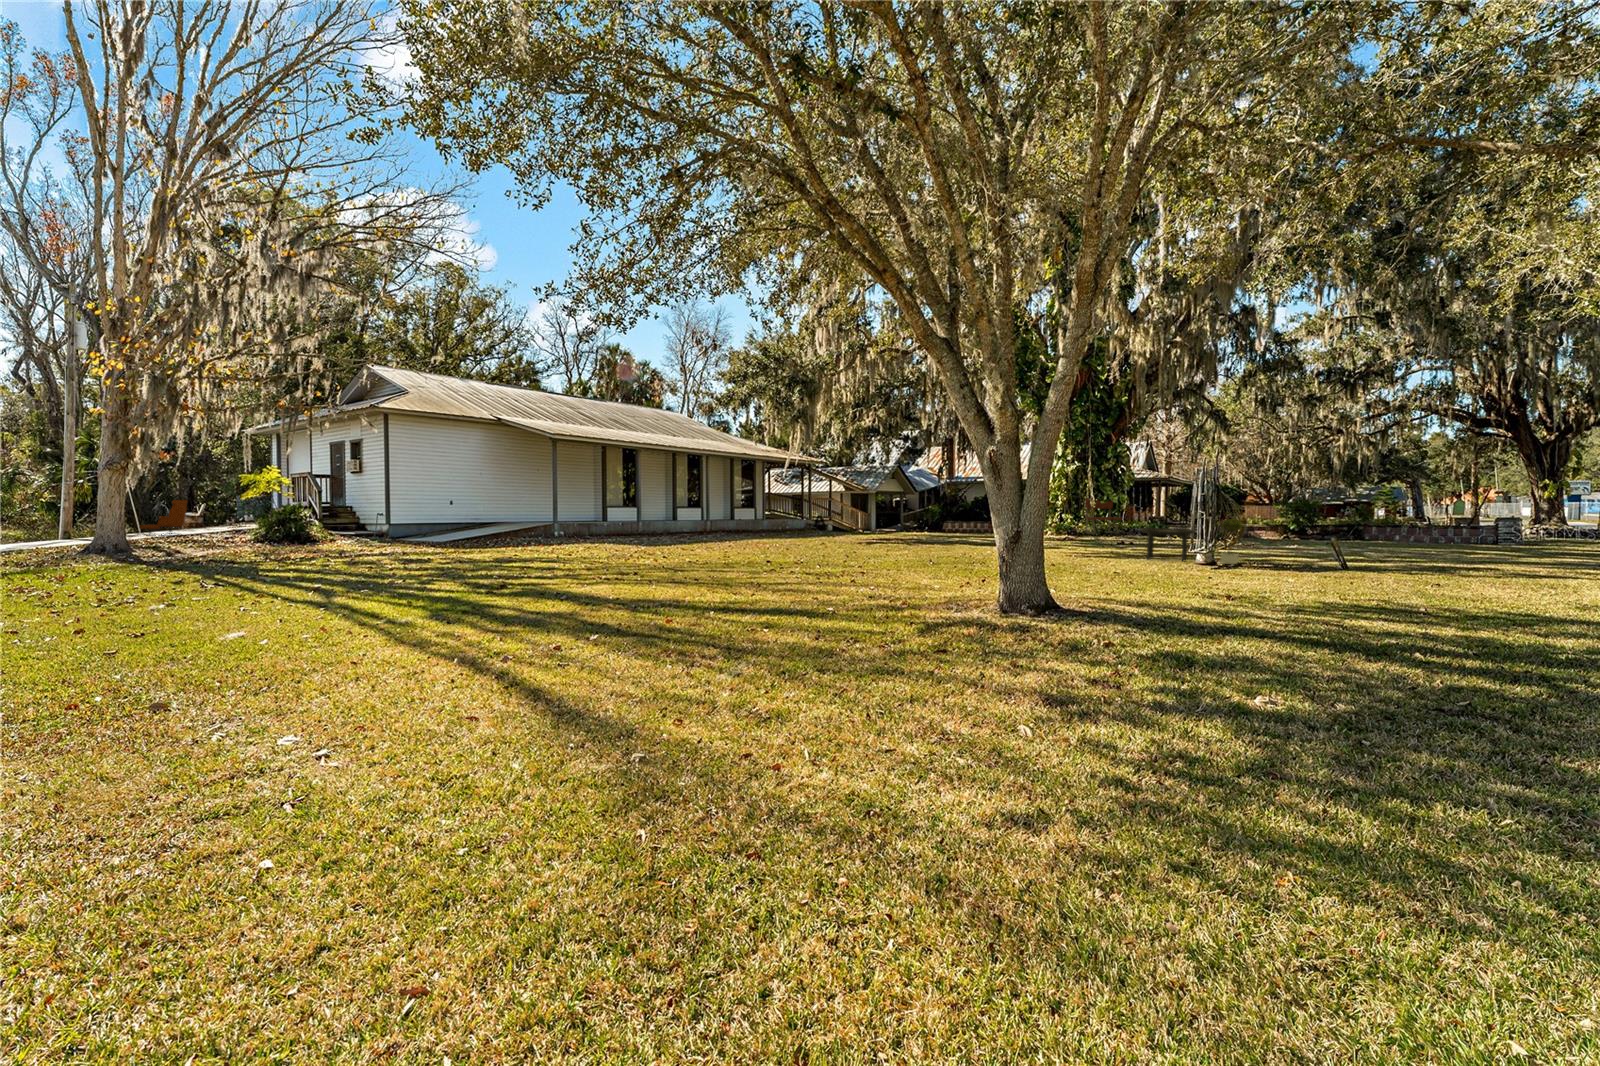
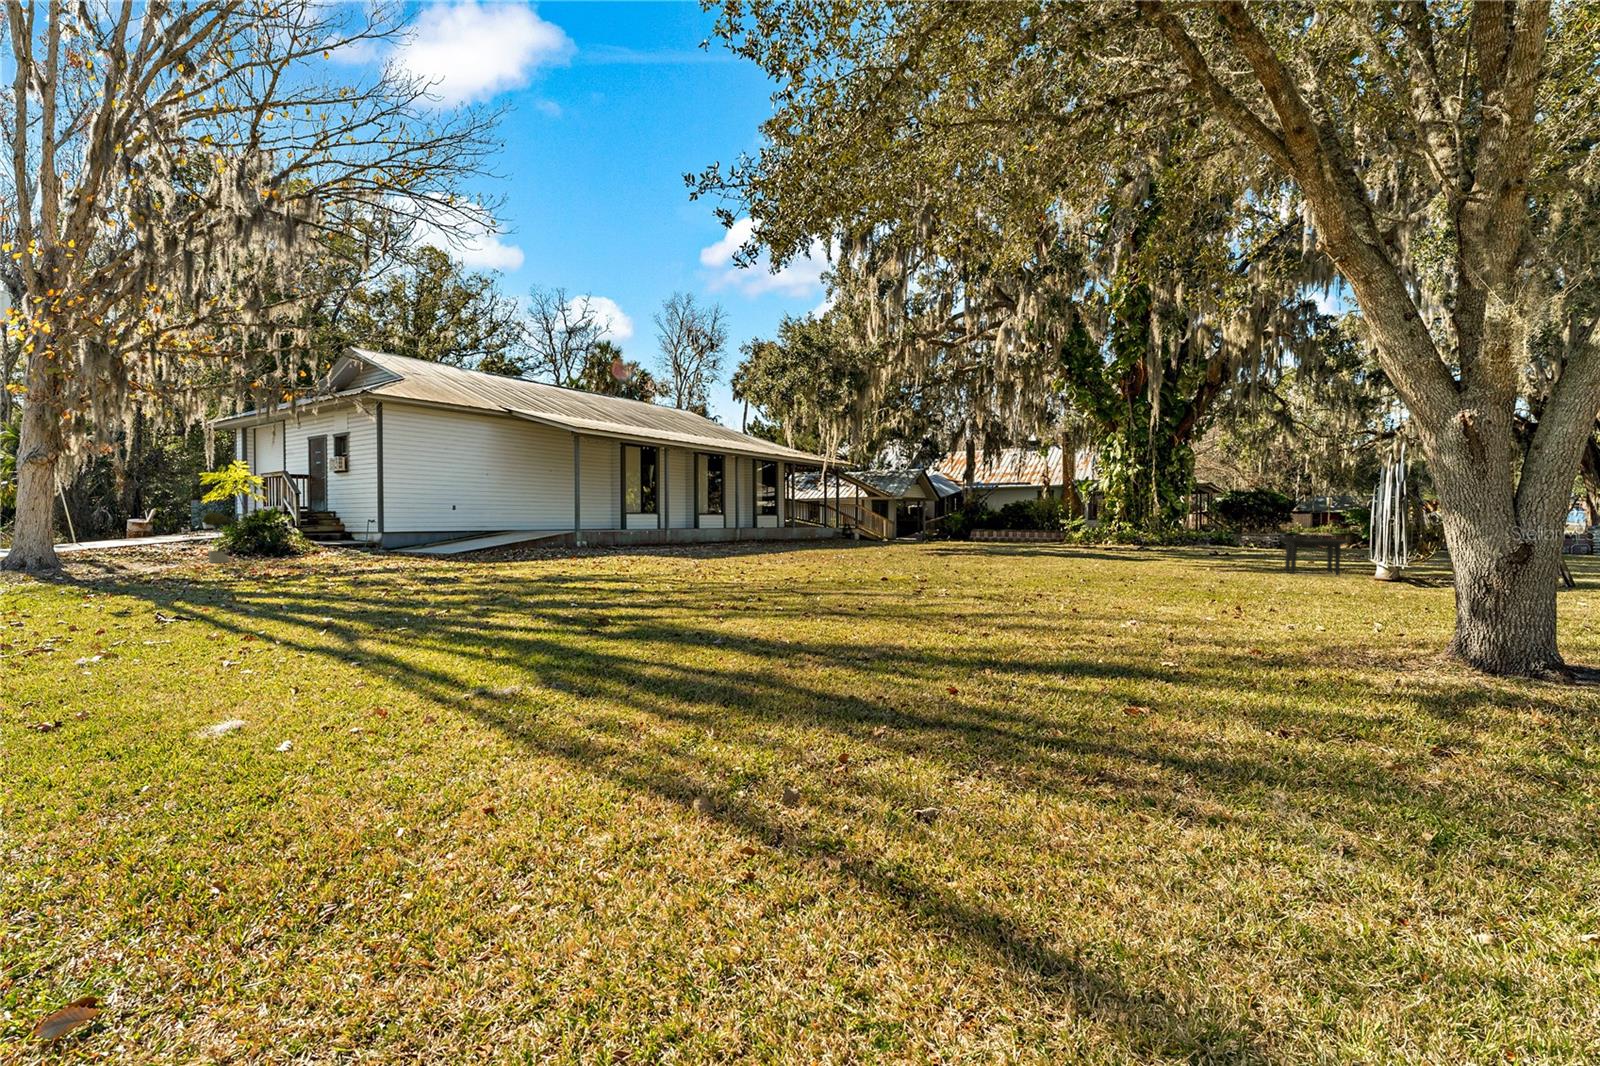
bench: present [1085,498,1123,534] -> none [1148,504,1190,543]
lounge chair: present [140,500,187,535] -> none [75,503,136,546]
potted tree: present [1220,519,1241,564] -> present [203,513,229,563]

